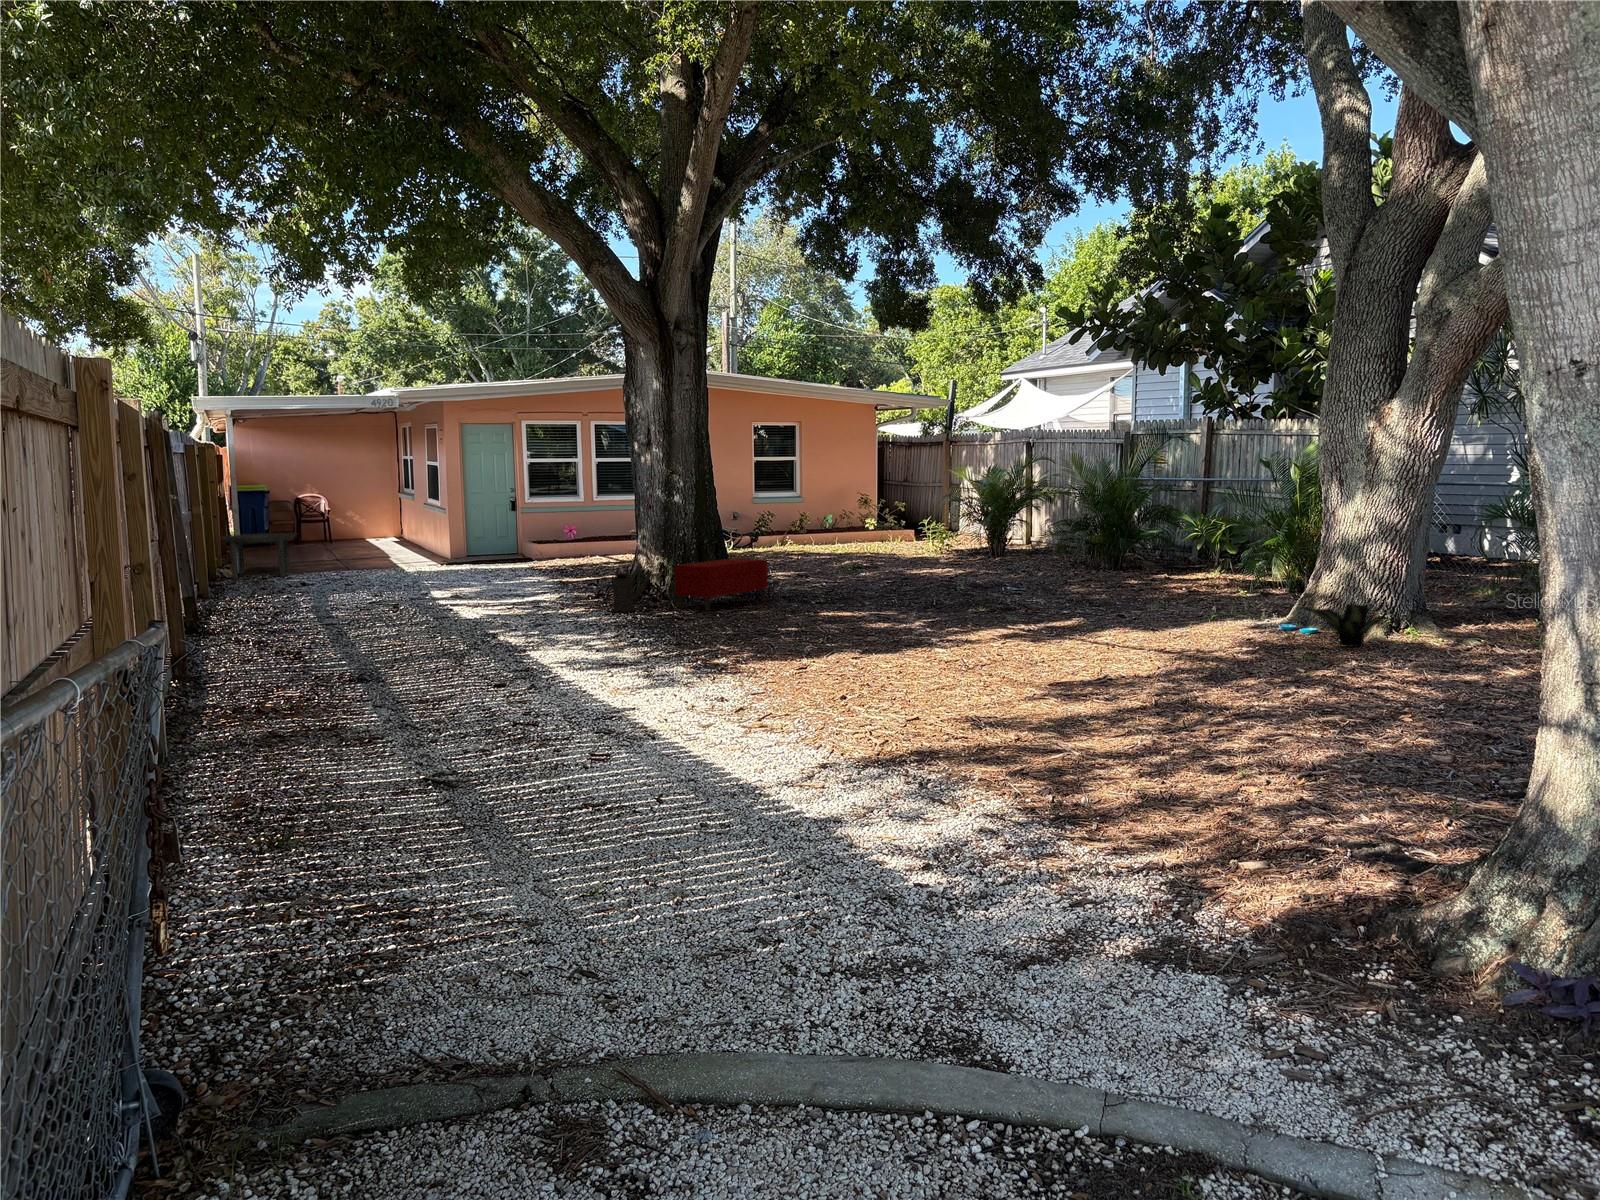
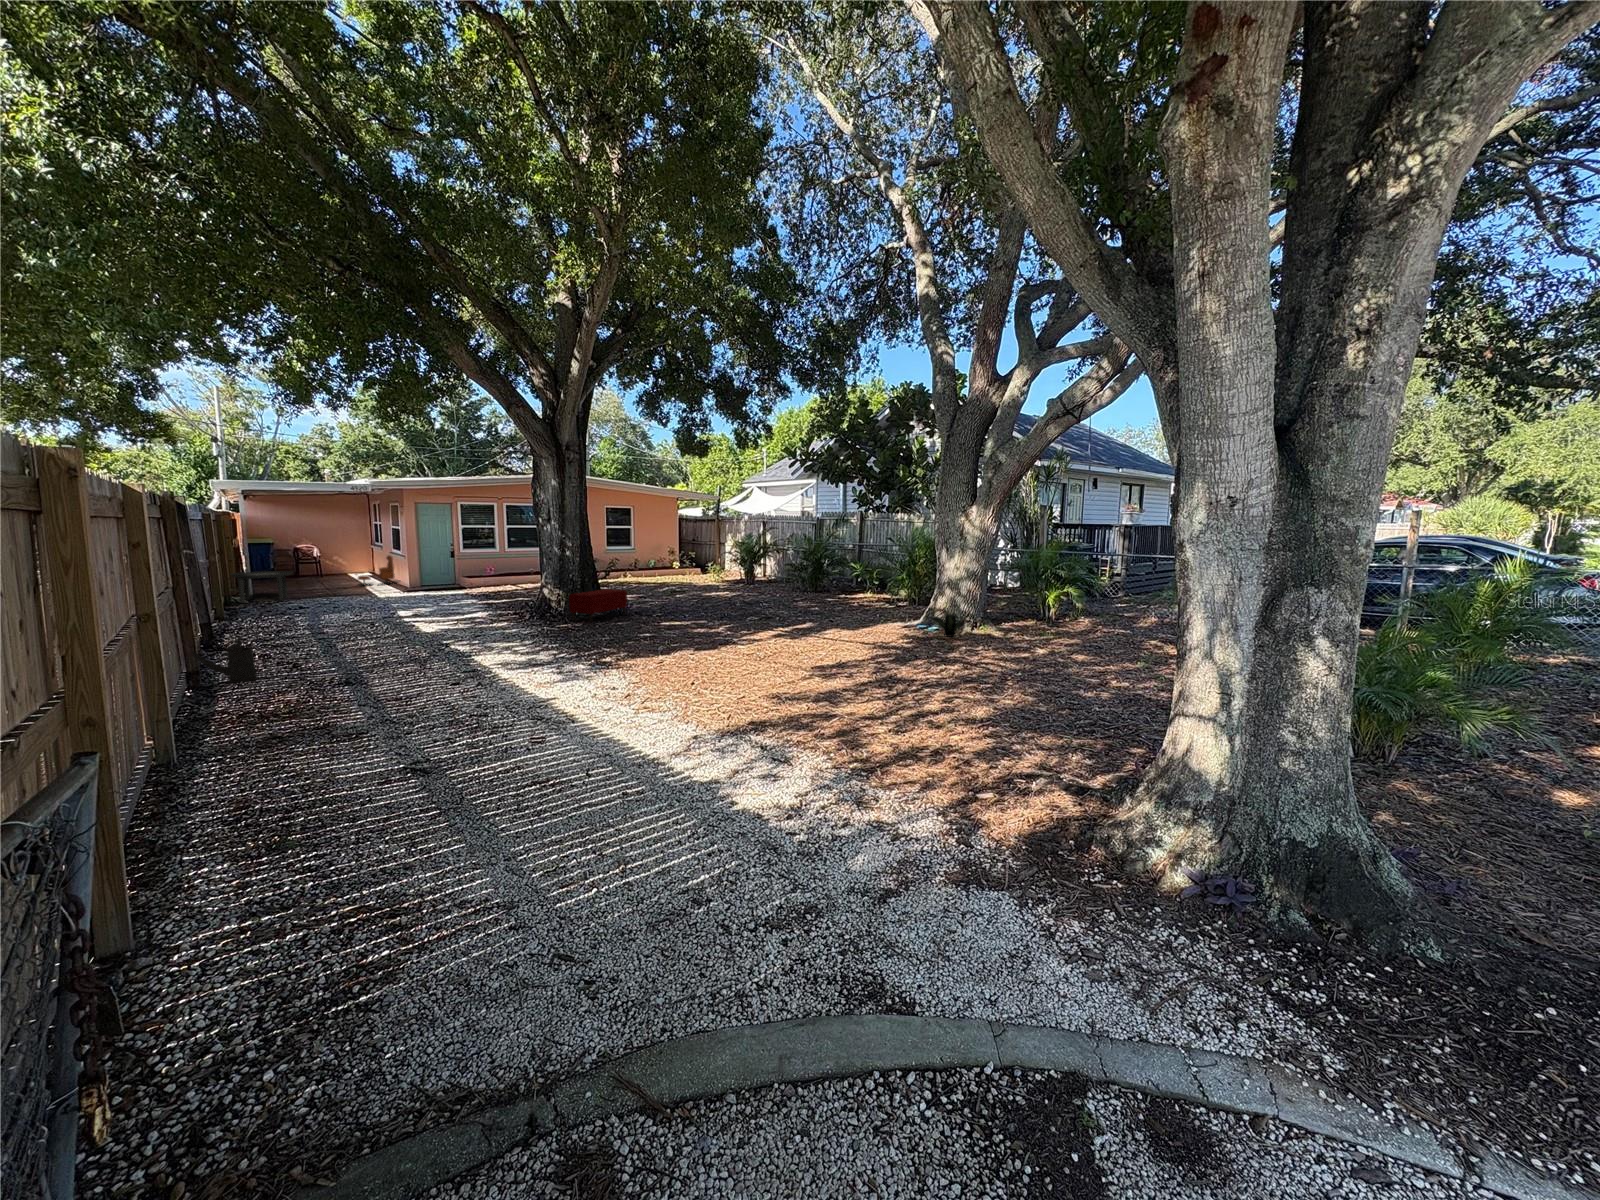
lounge chair: none [376,510,434,558] -> present [358,556,395,586]
watering can: present [607,565,653,612] -> present [192,636,264,683]

